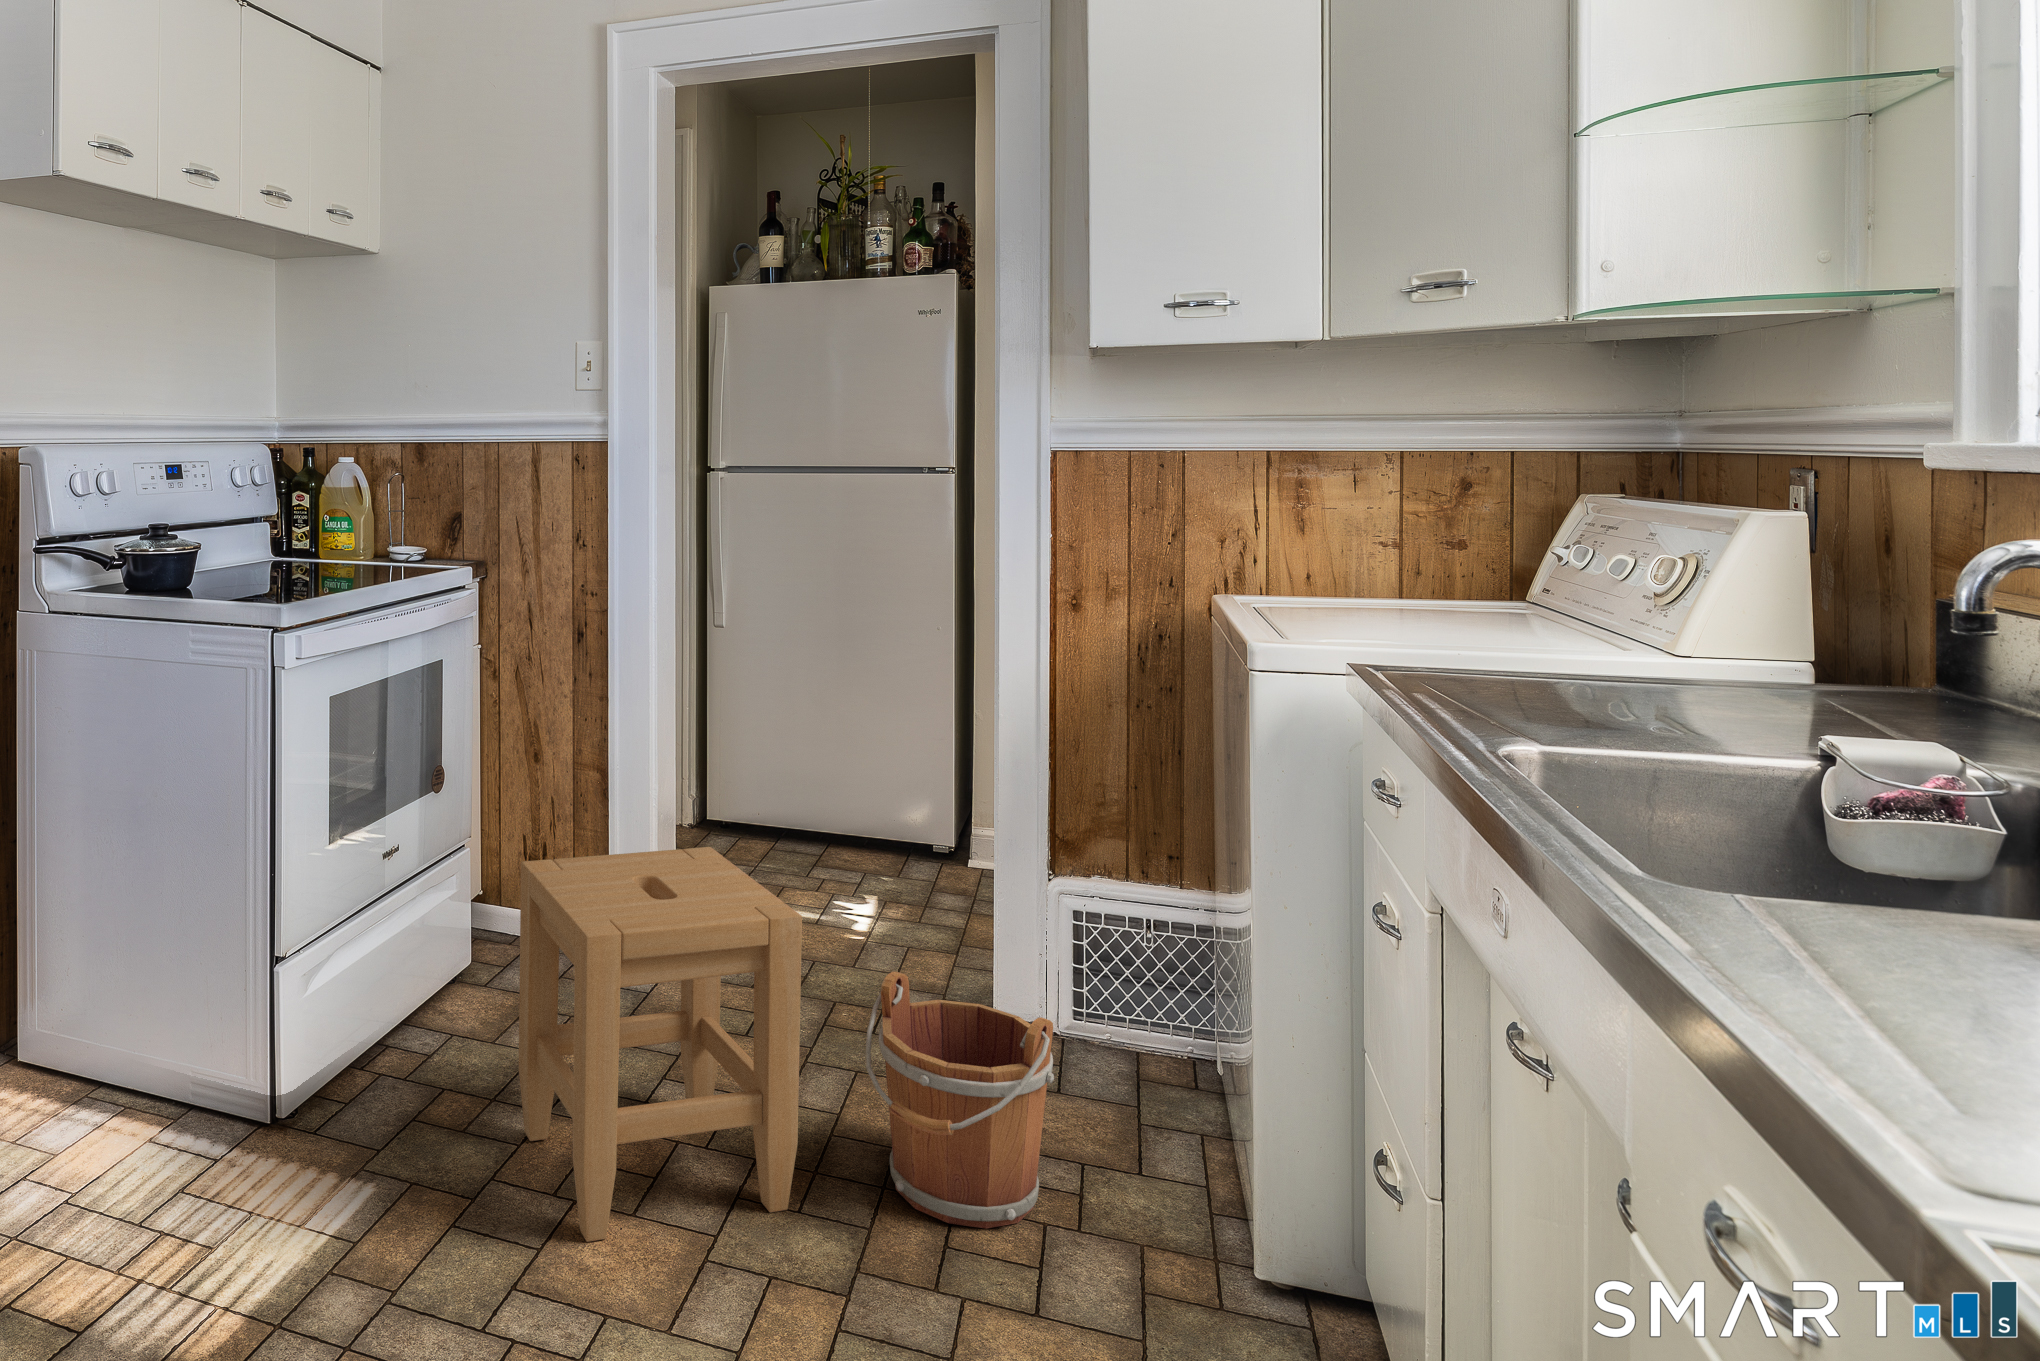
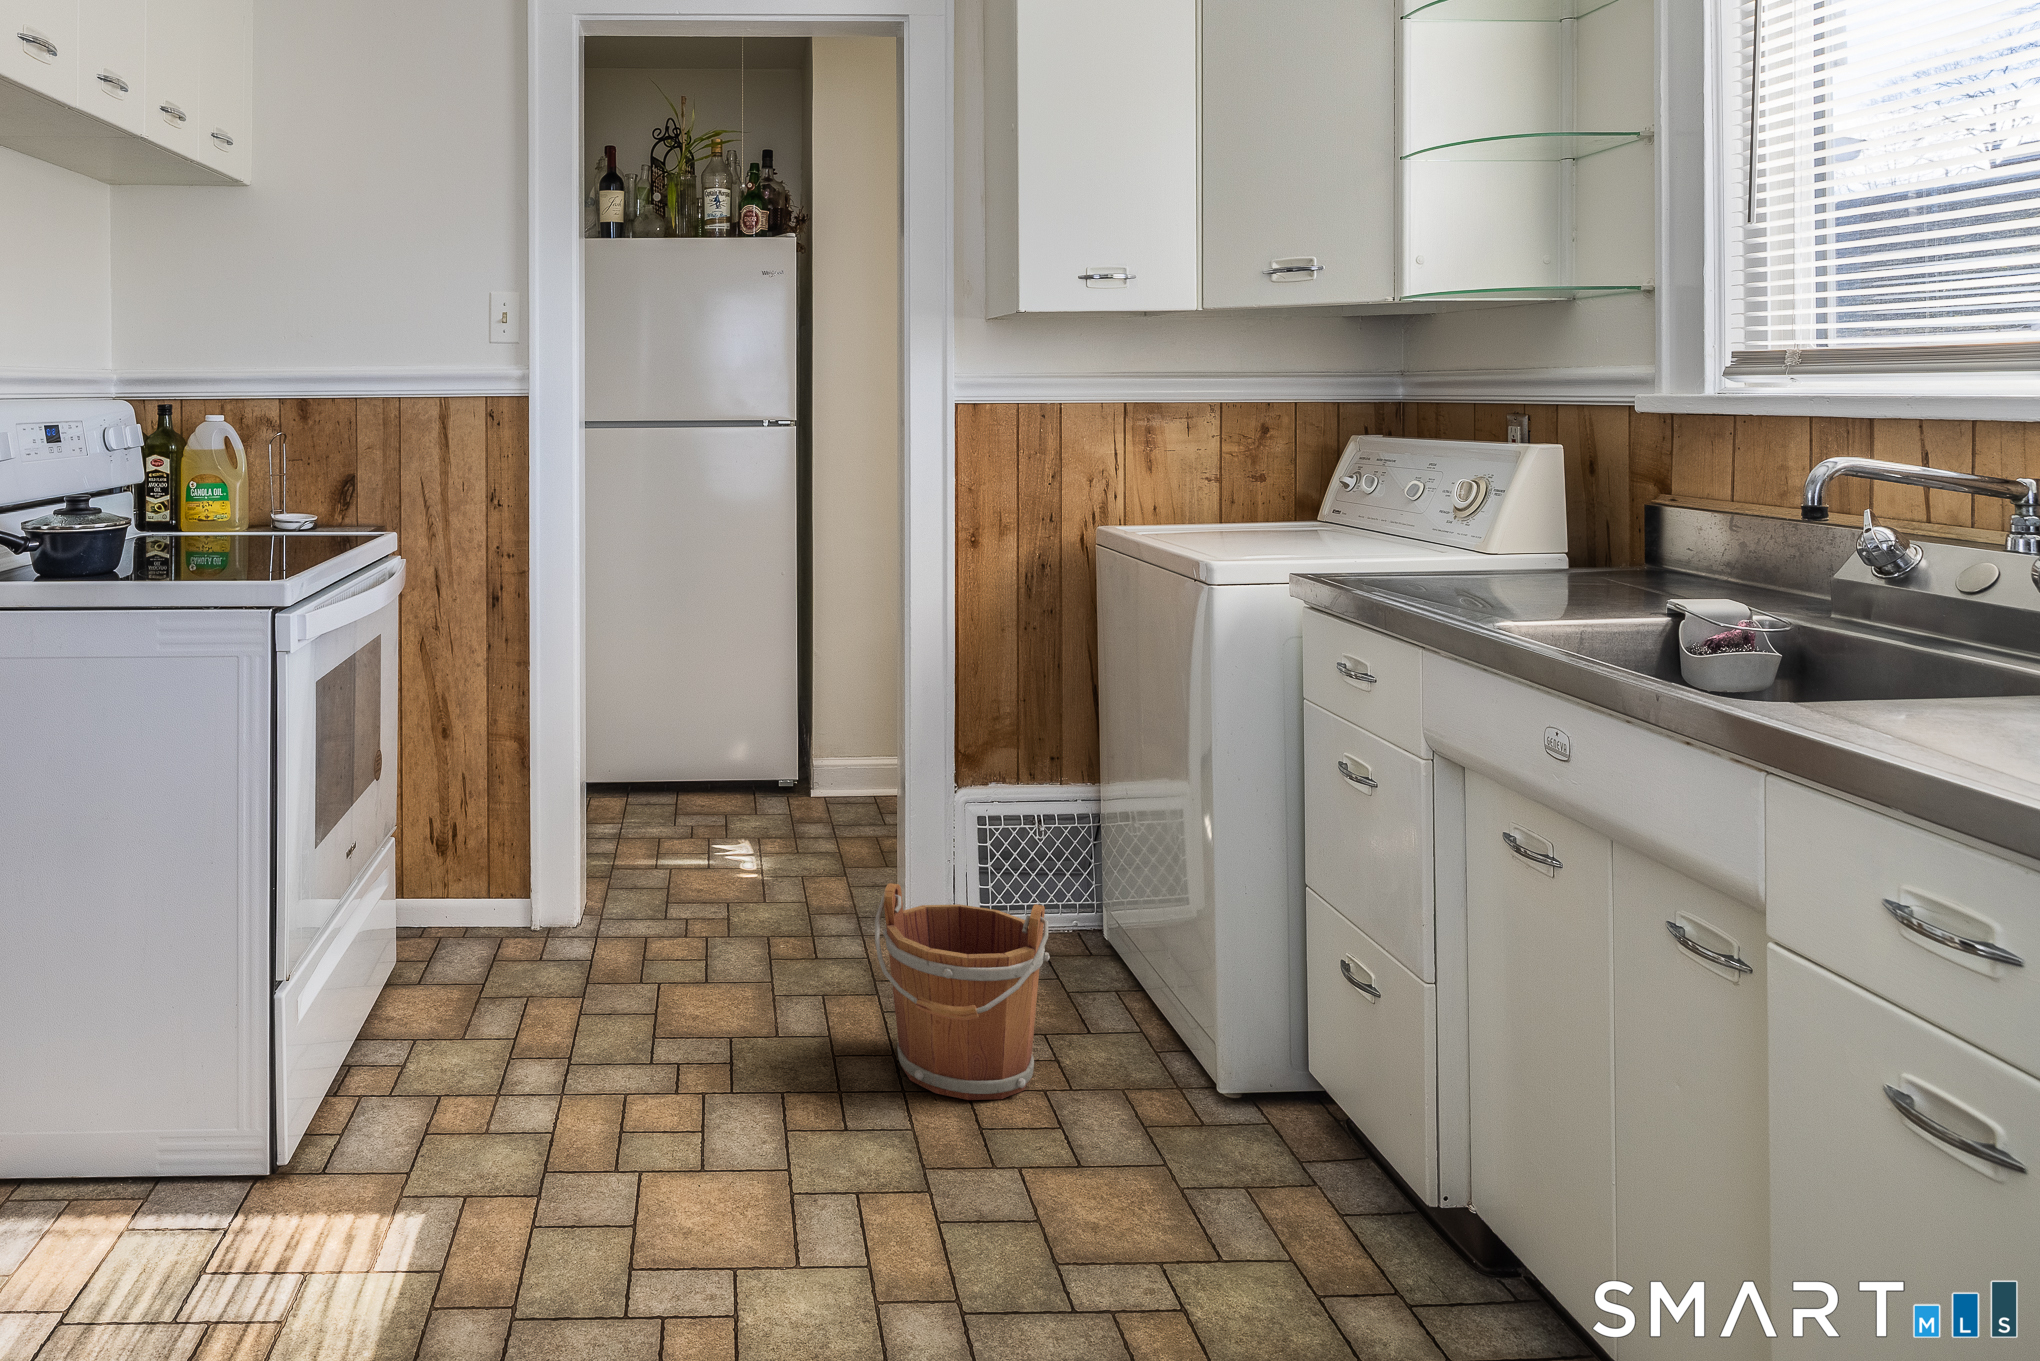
stool: present [519,847,802,1242] -> none [541,788,837,1169]

